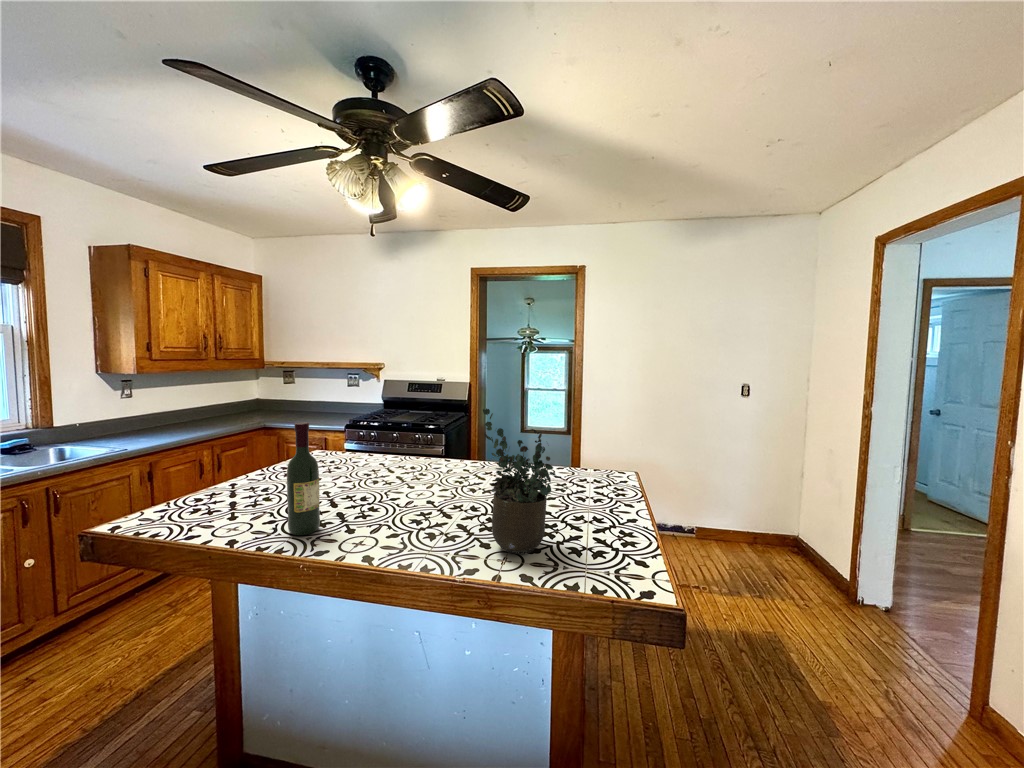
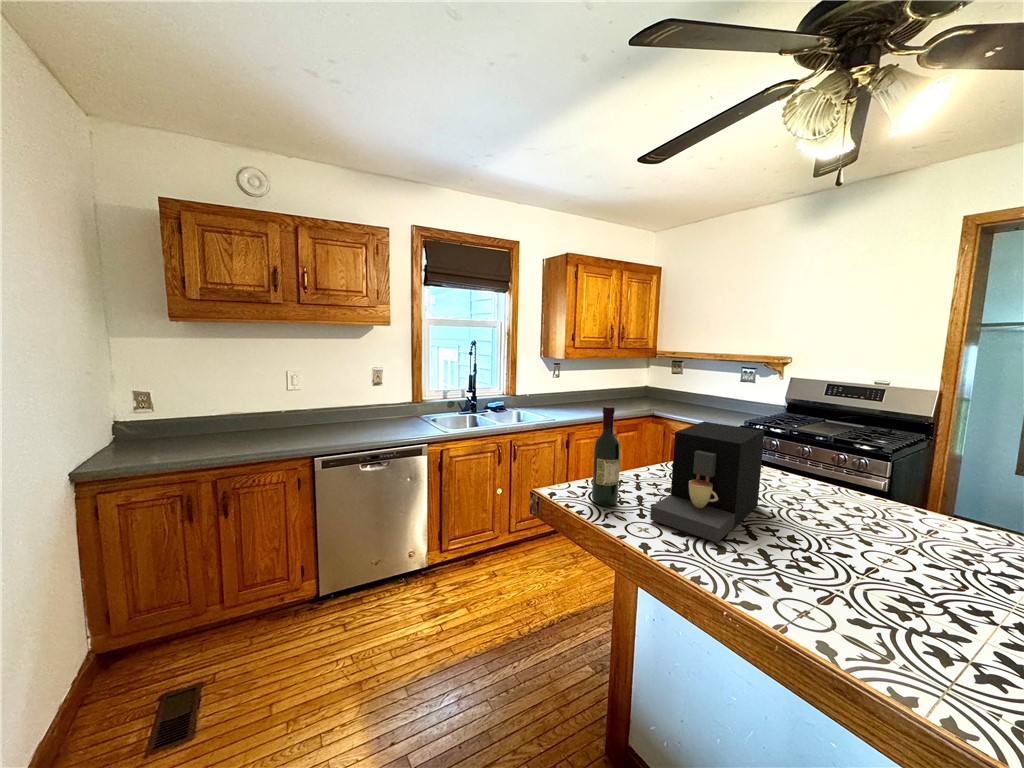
potted plant: present [483,408,556,554] -> none [794,417,917,622]
coffee maker: none [361,425,441,532] -> present [650,421,764,543]

